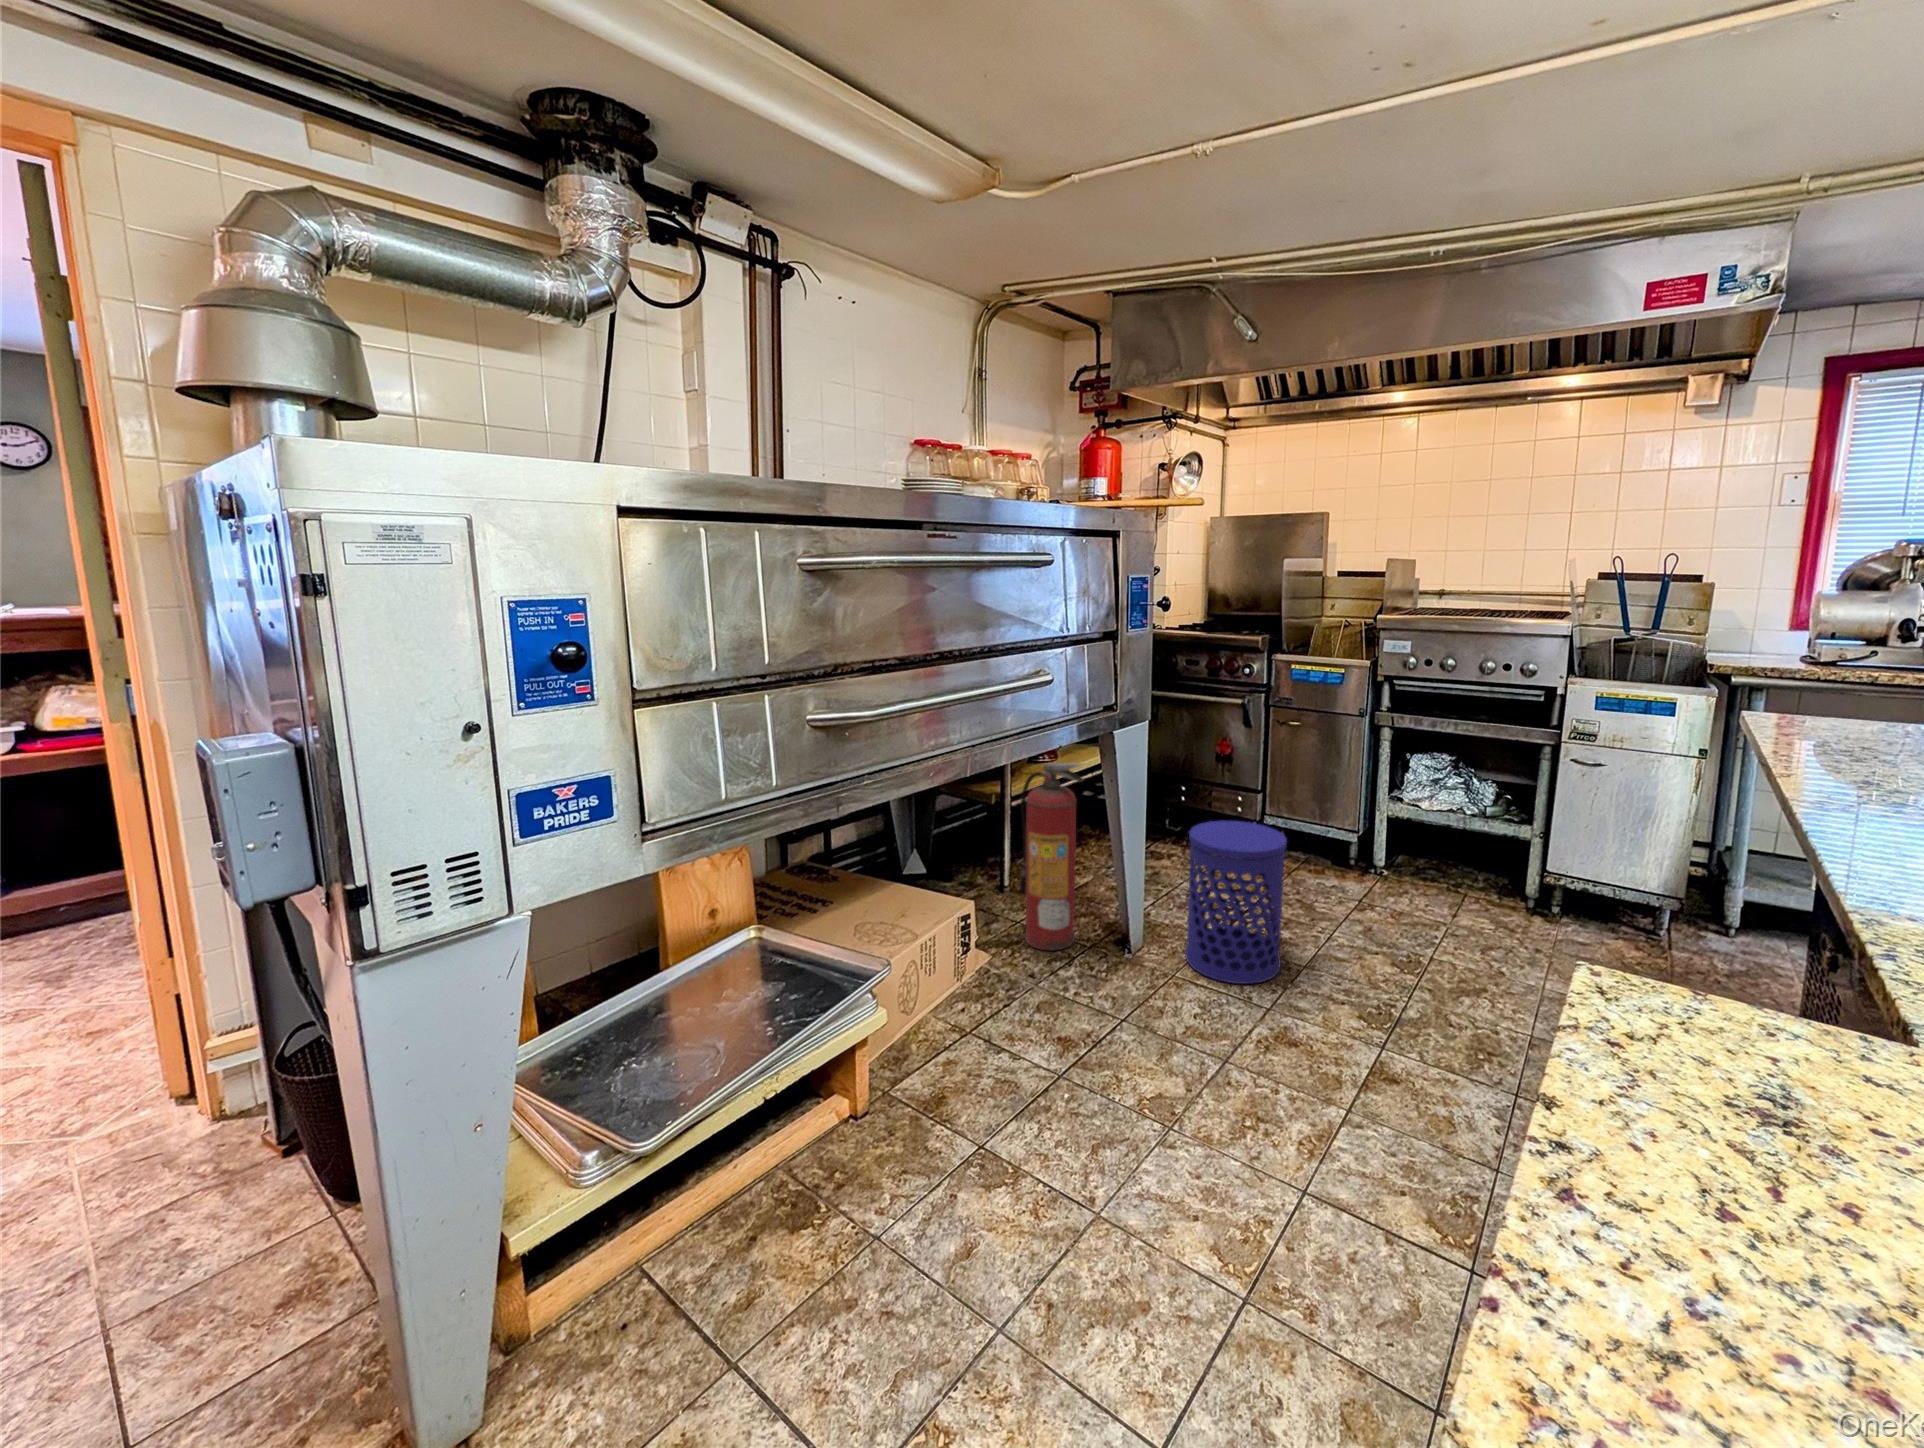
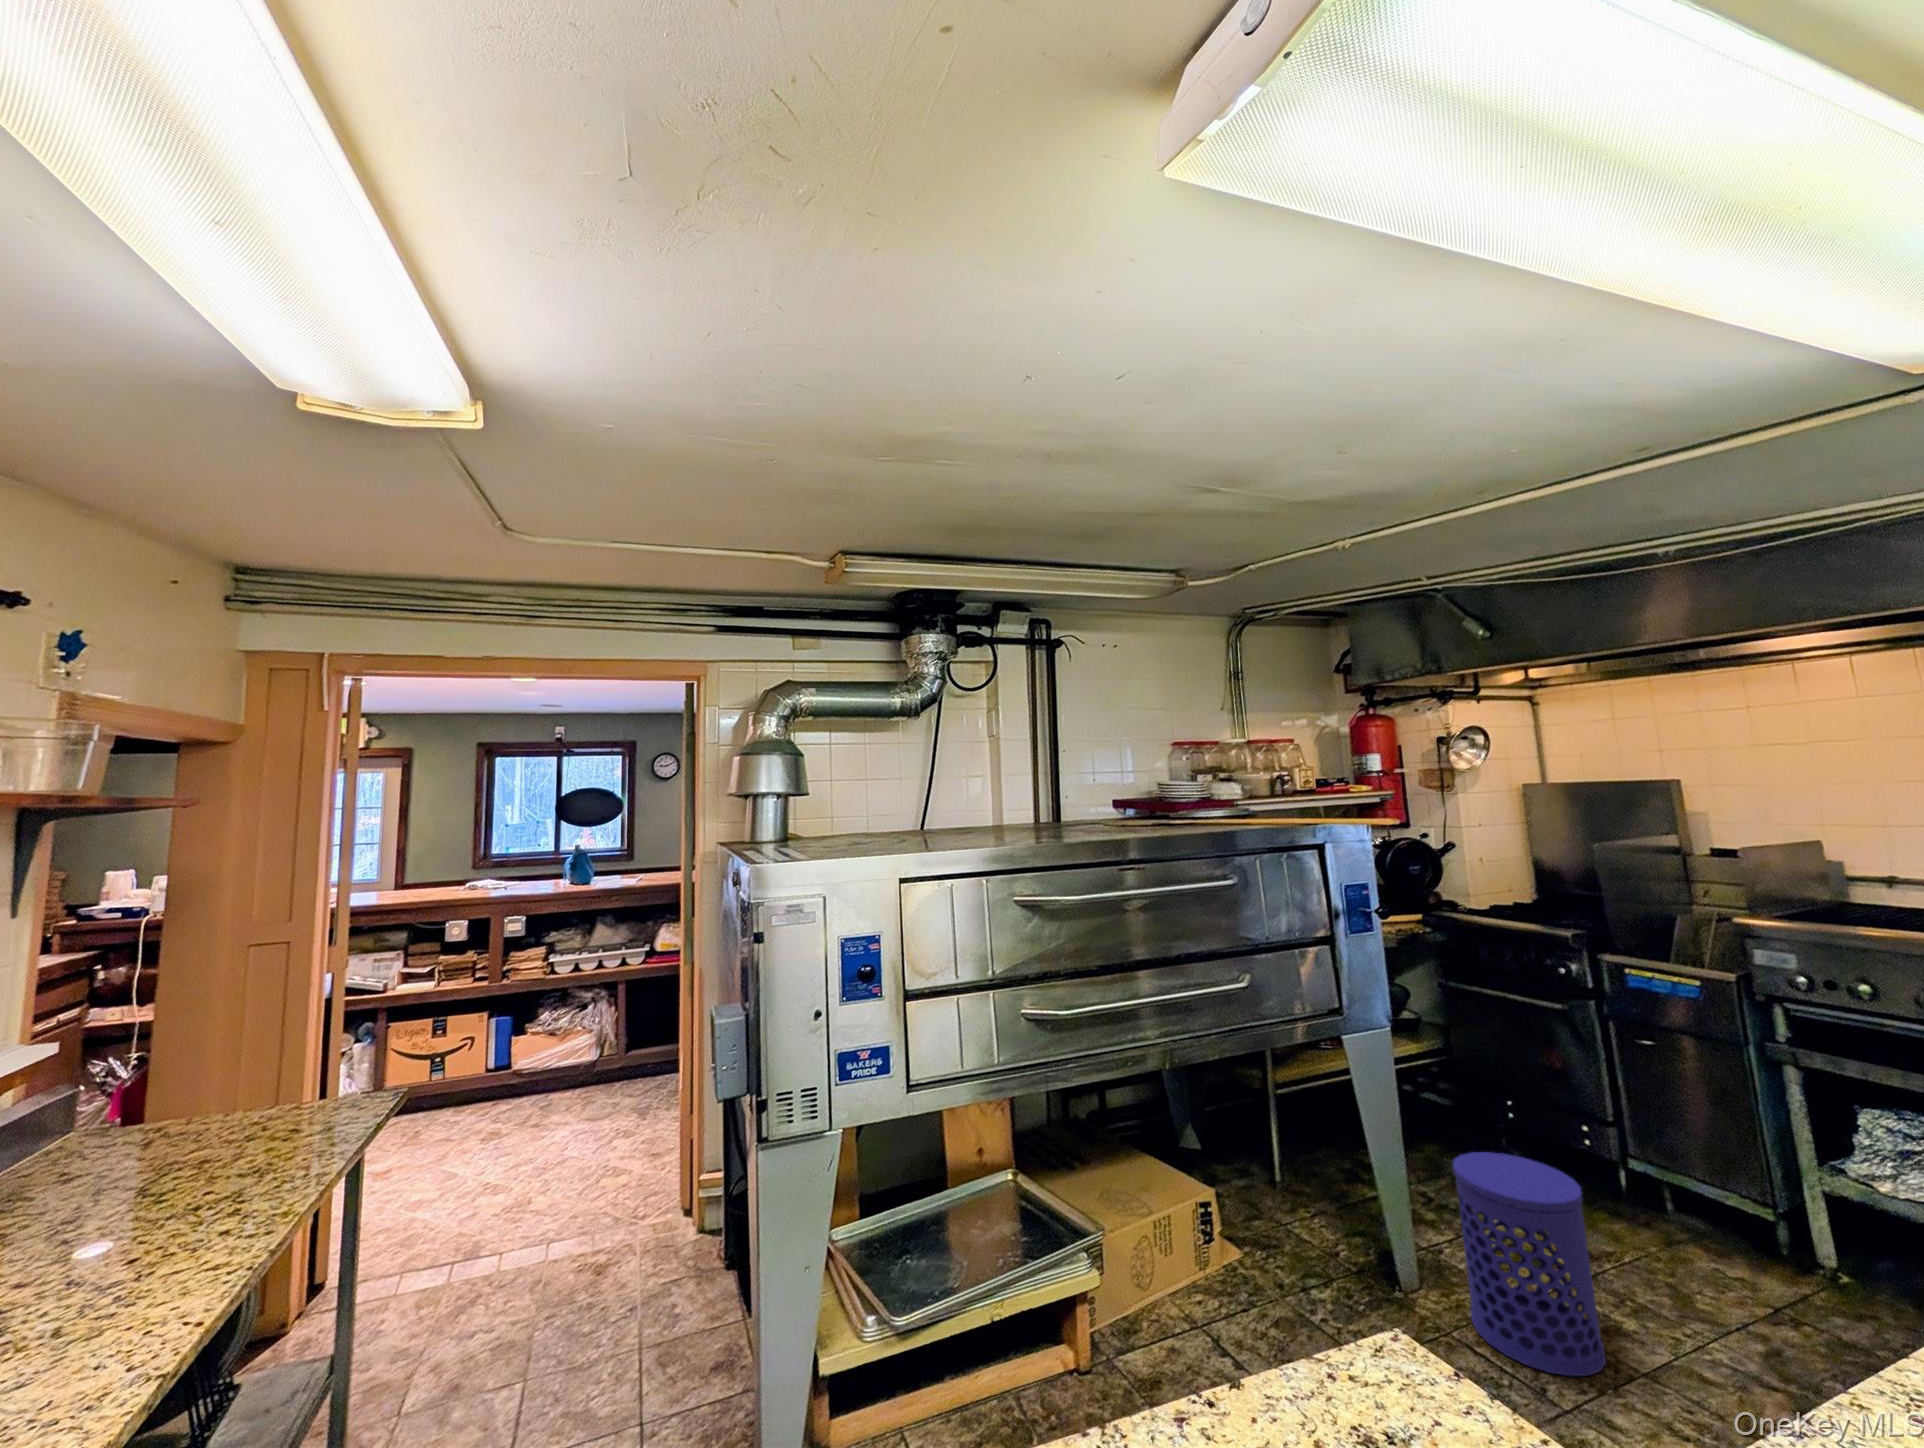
fire extinguisher: present [1019,763,1083,951] -> none [1269,1057,1339,1265]

